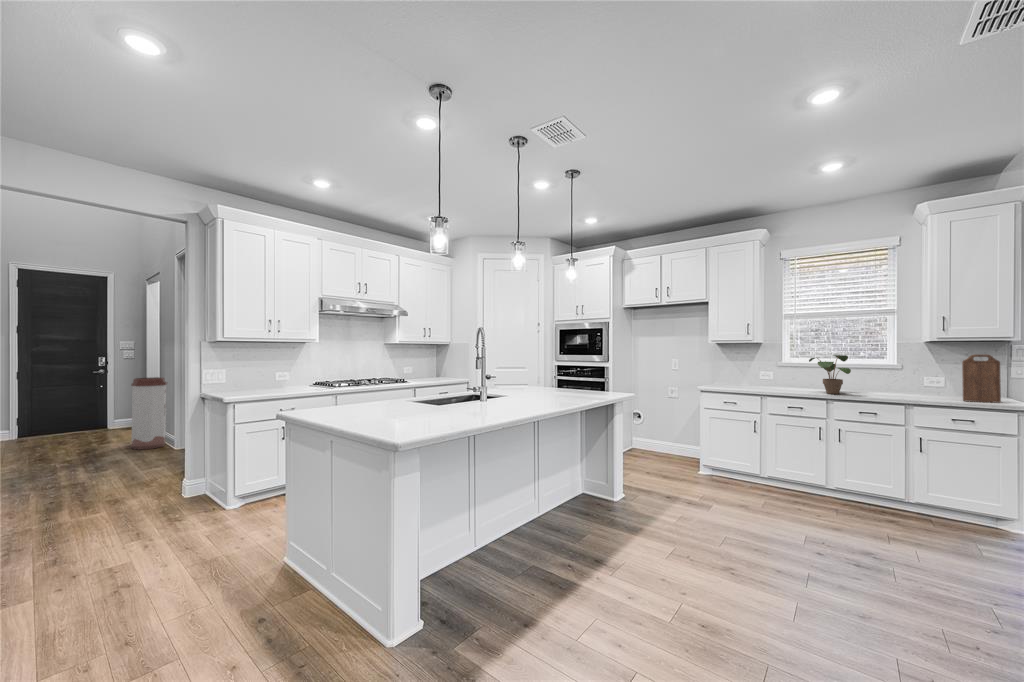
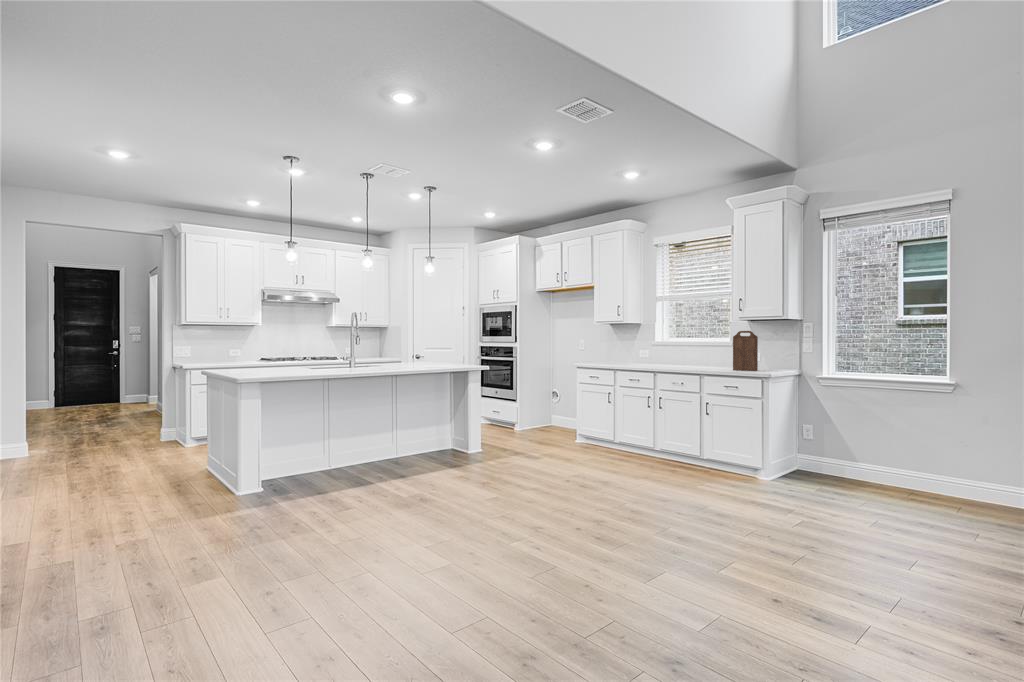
potted plant: present [809,355,851,394] -> none [645,333,678,367]
trash can: present [131,377,167,450] -> none [134,357,162,416]

